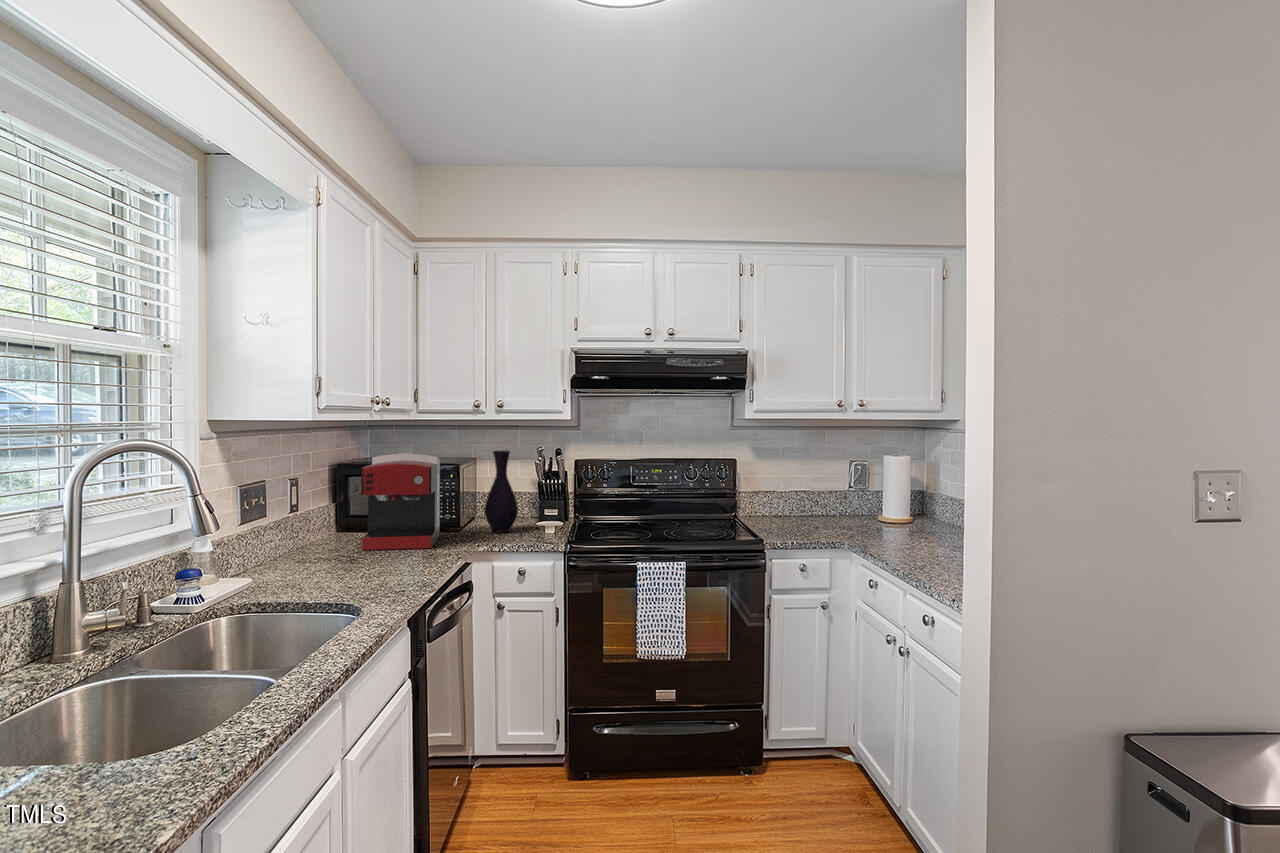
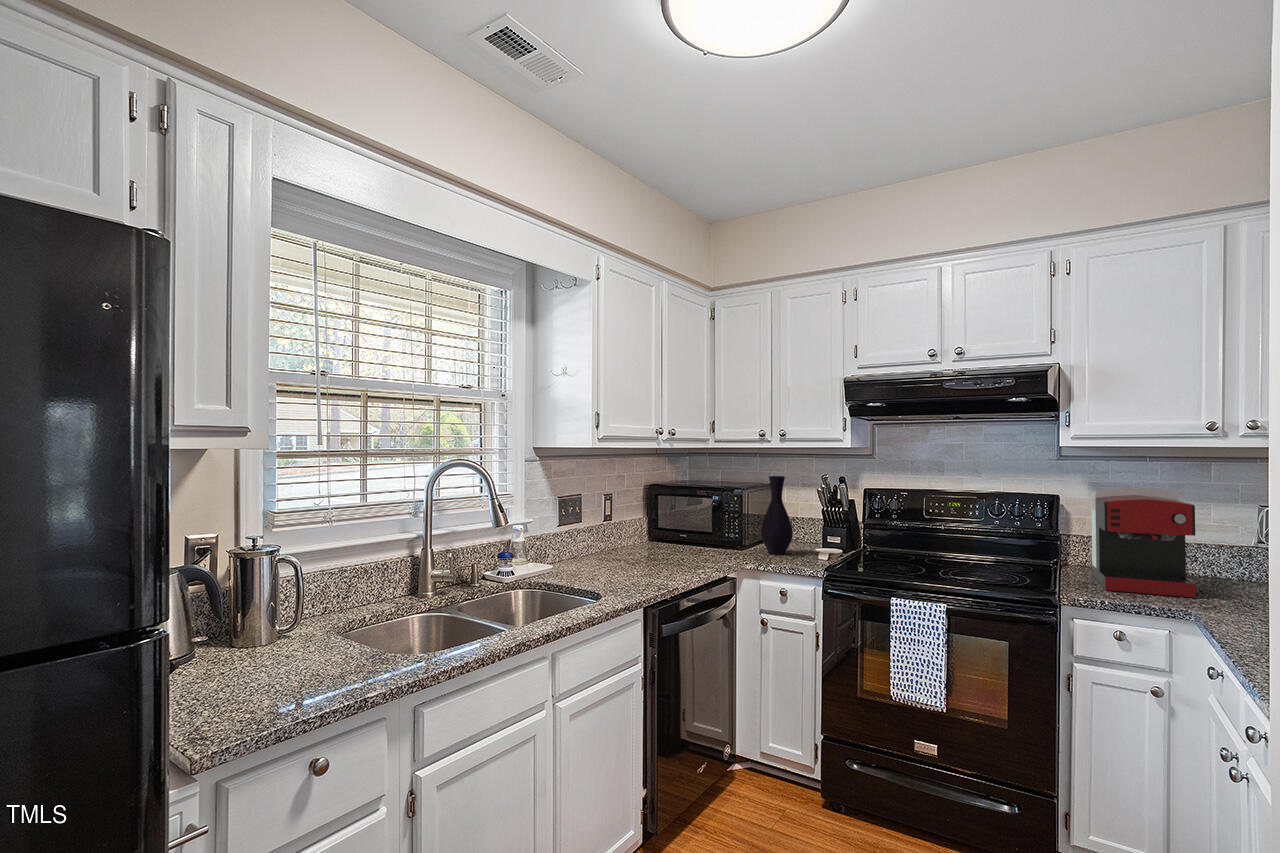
coffee maker: present [361,453,440,550] -> present [1091,487,1195,597]

